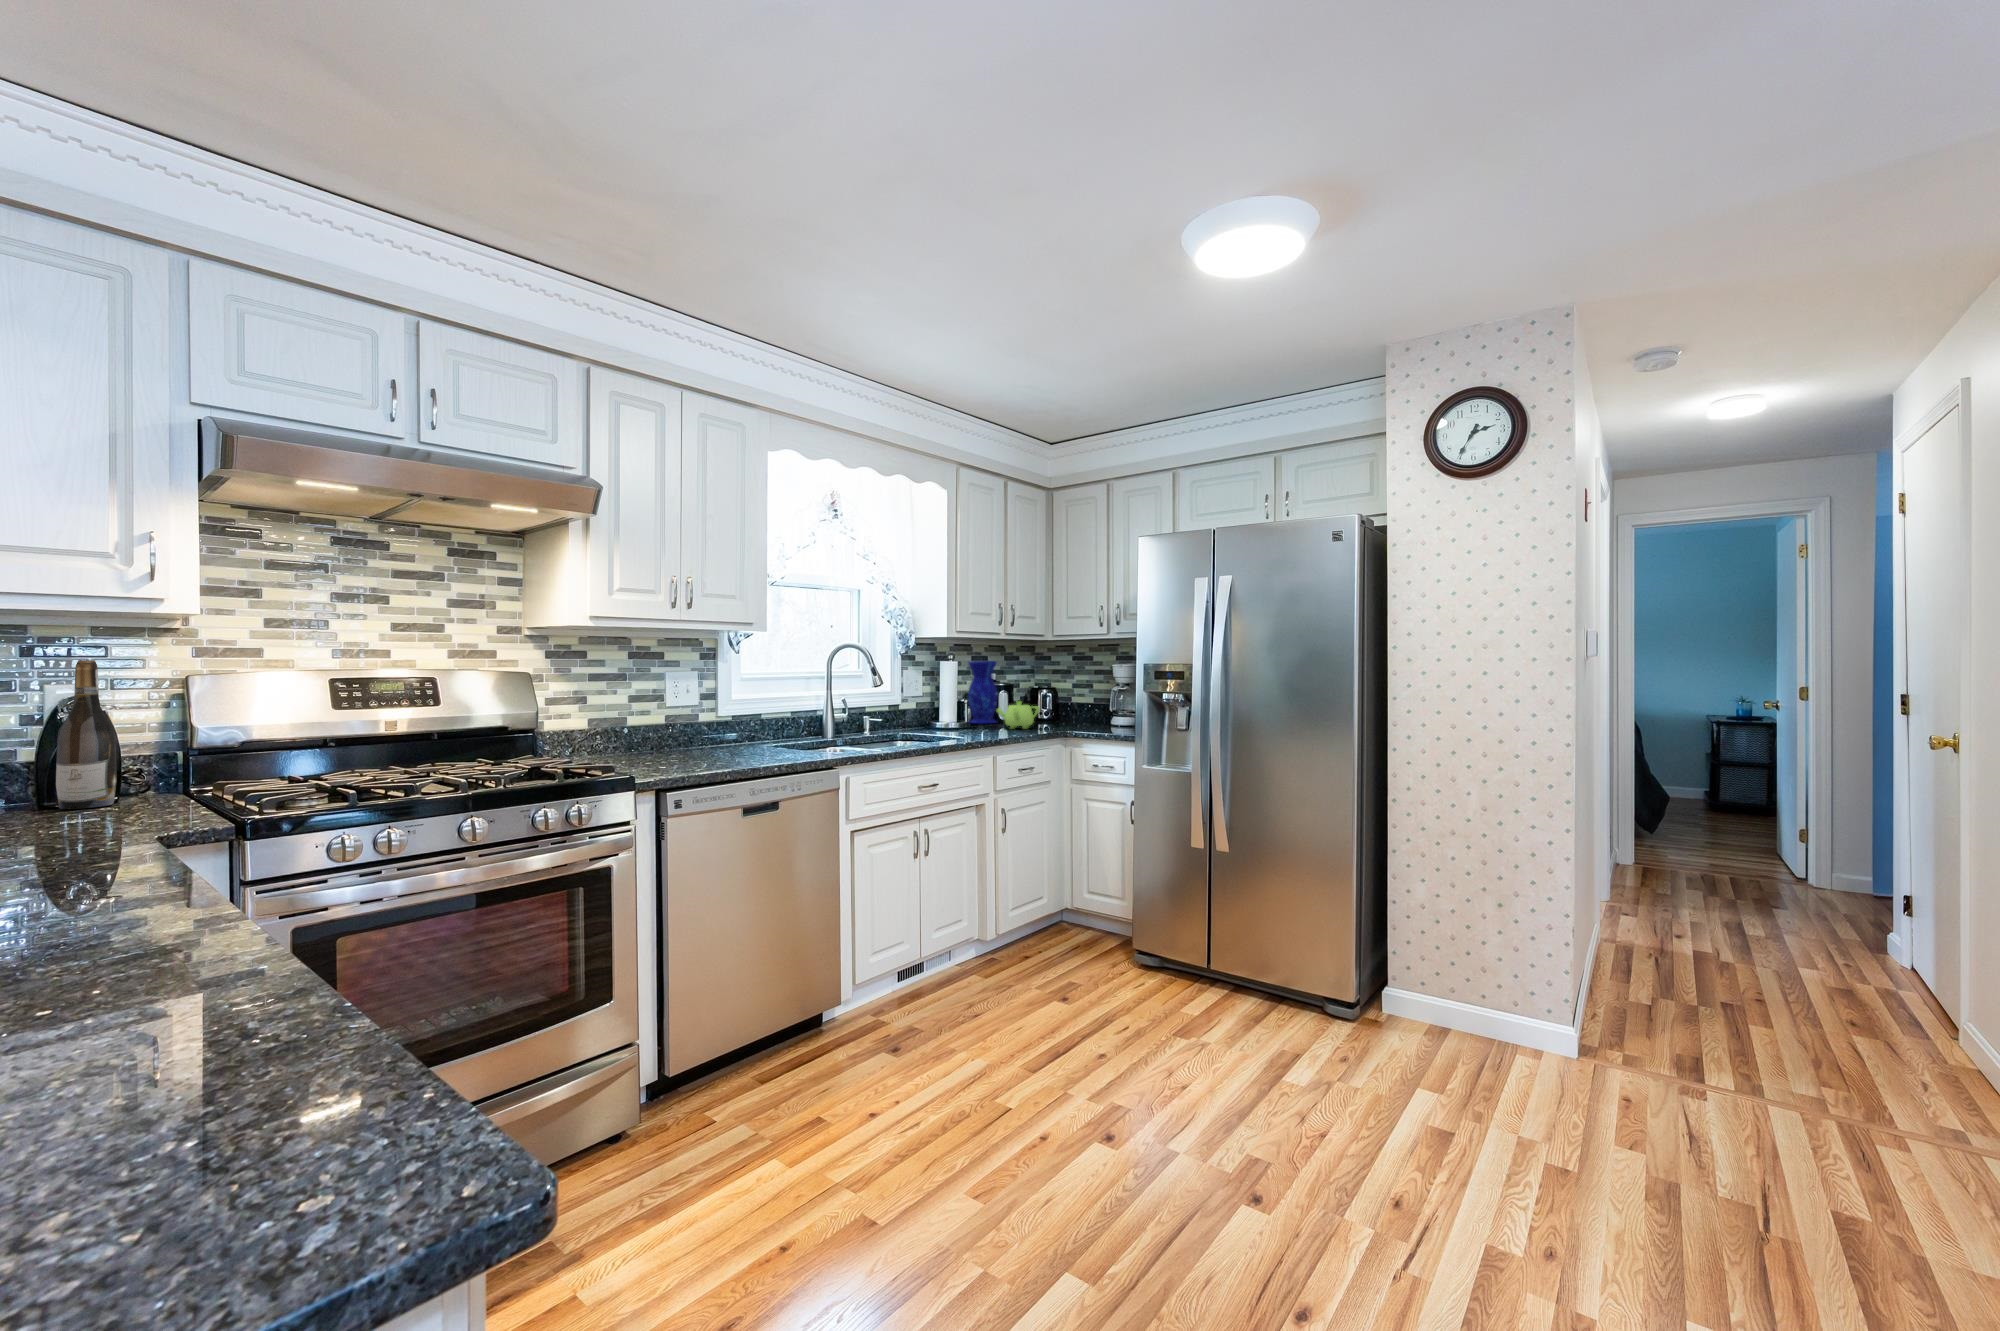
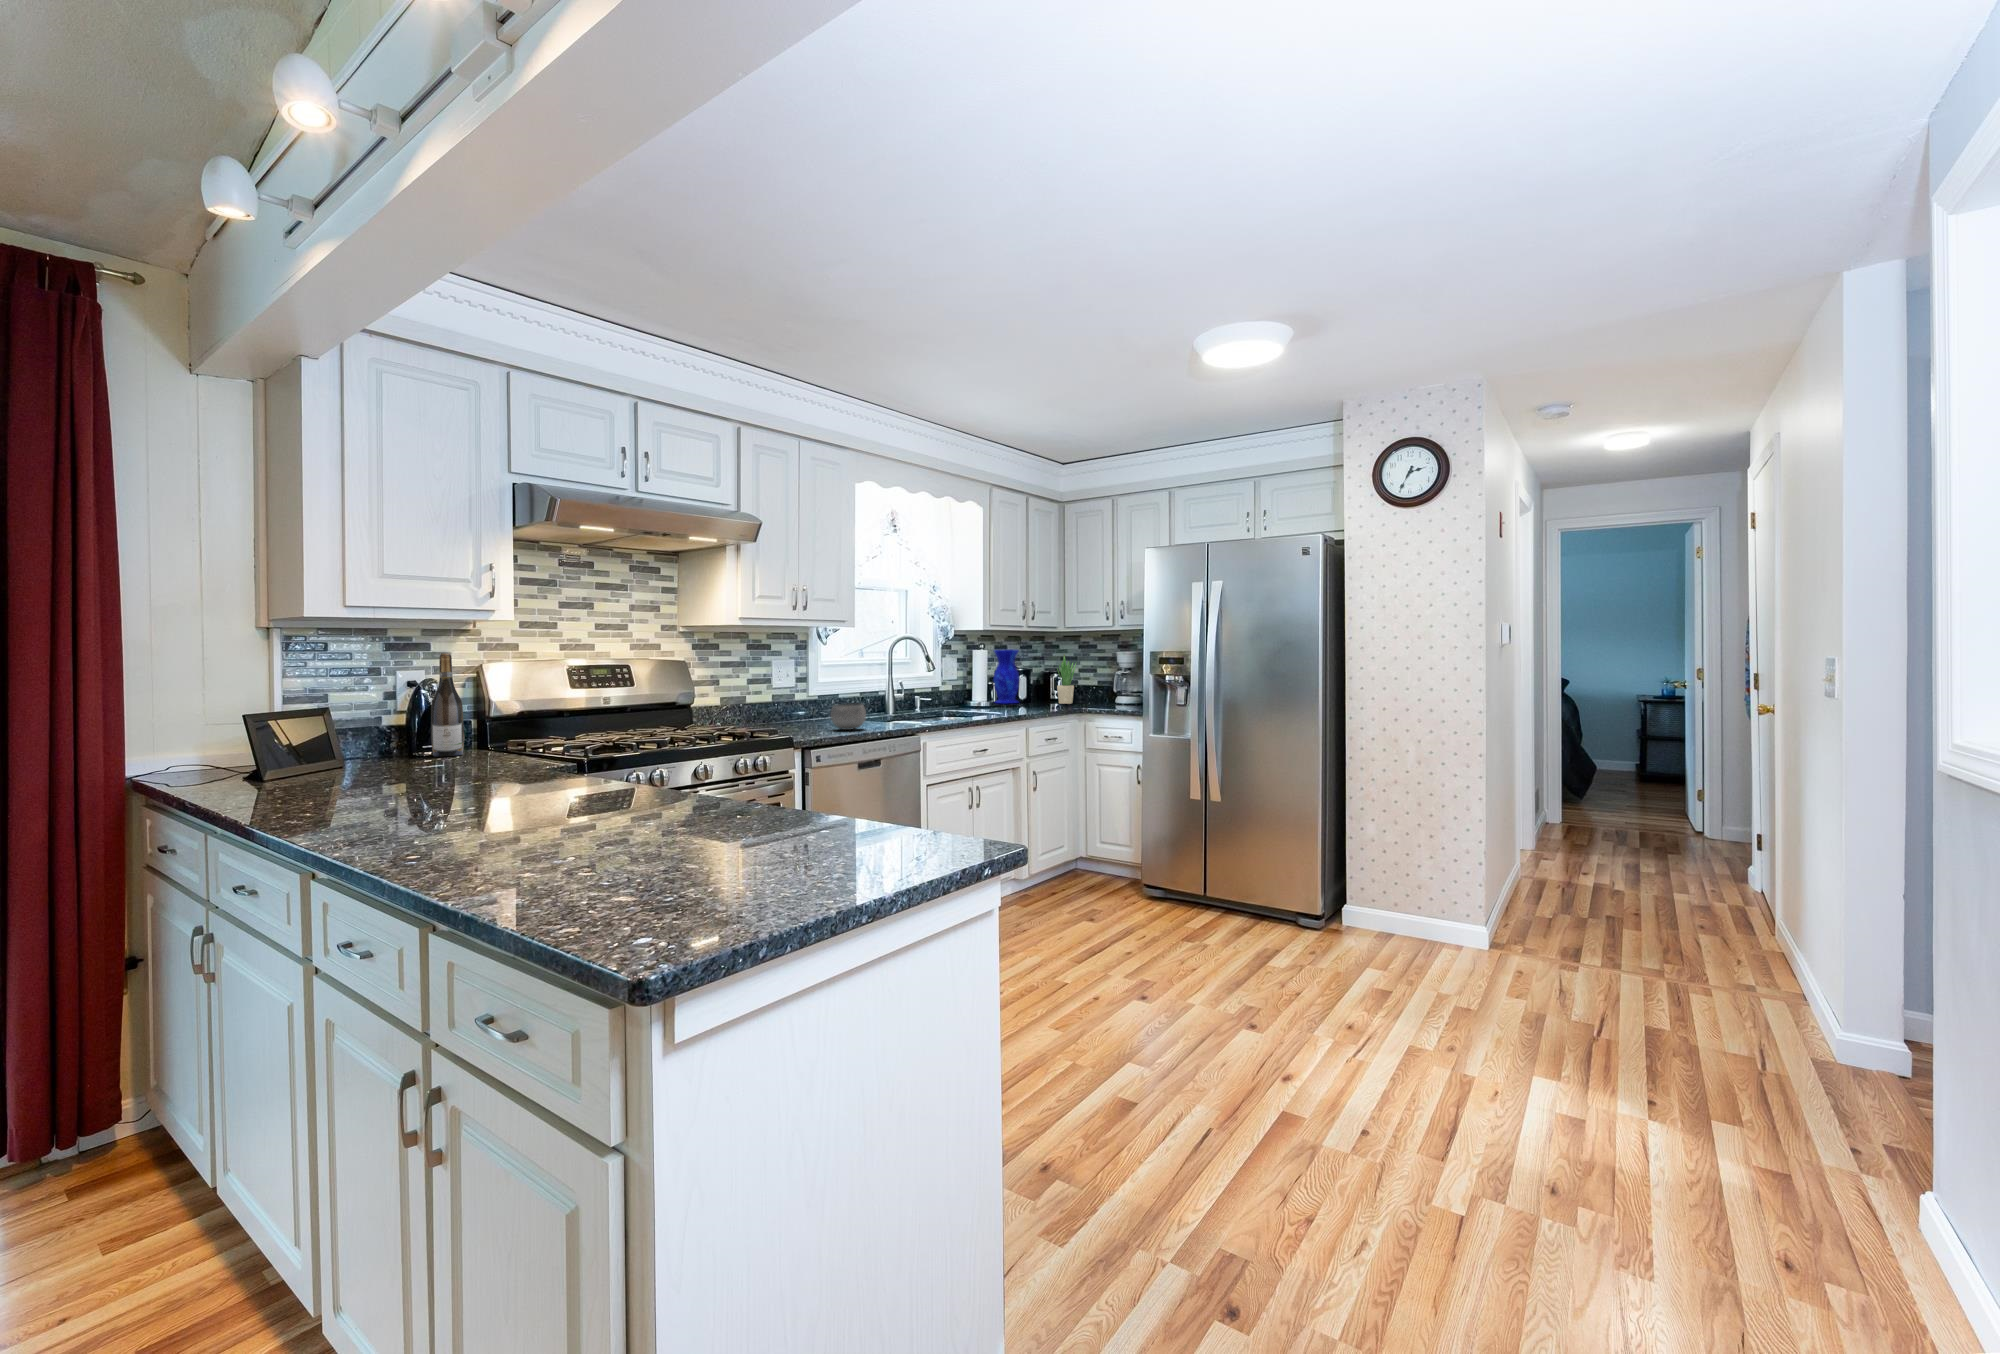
potted plant: none [1039,666,1063,724] -> present [1057,655,1076,704]
teapot: present [996,701,1039,729] -> none [1023,684,1061,707]
bowl: none [708,728,756,763] -> present [831,703,866,730]

